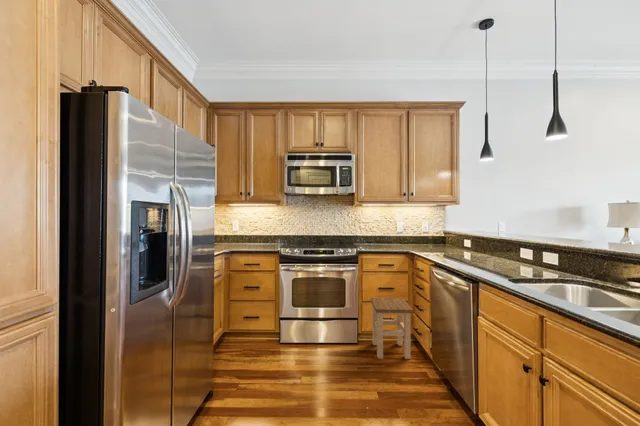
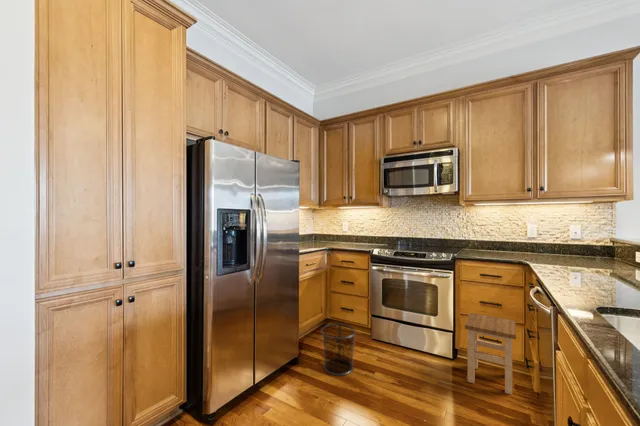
waste bin: none [242,334,282,396] -> present [321,323,356,376]

